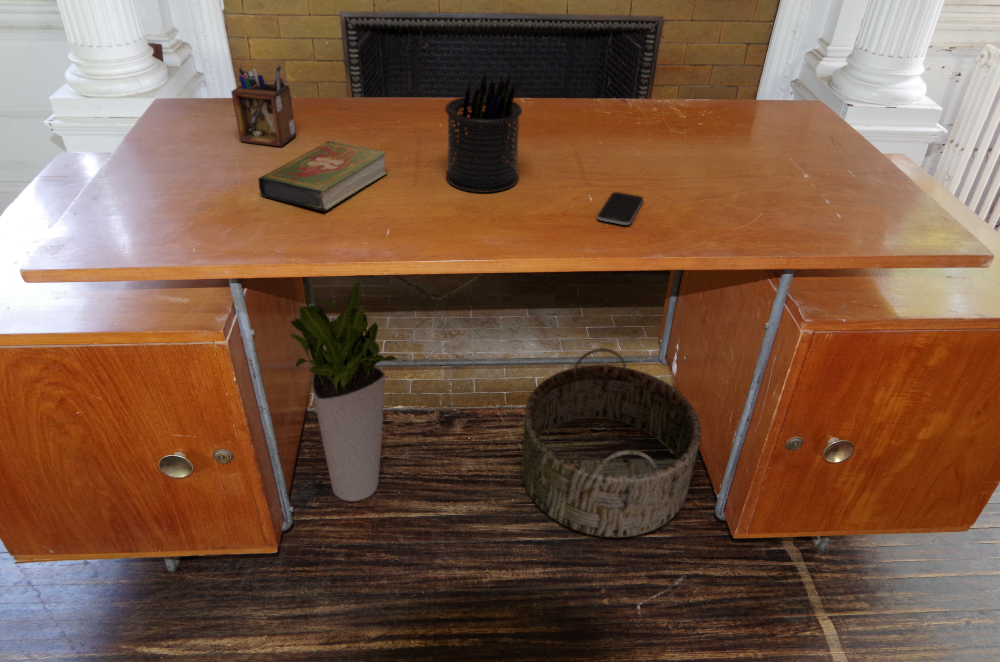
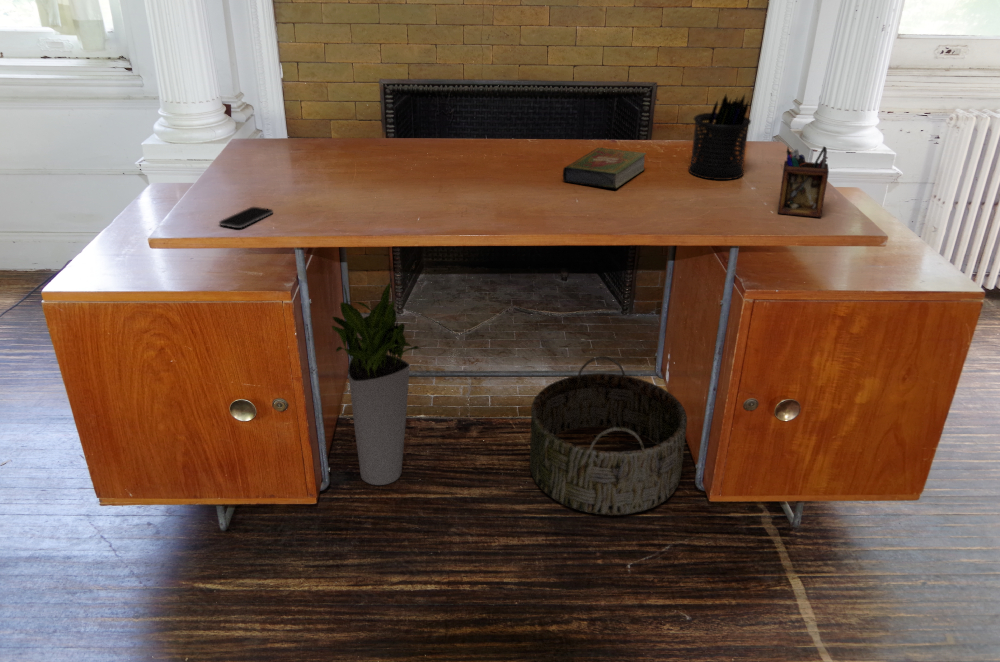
desk organizer: present [231,66,296,146] -> present [778,147,829,217]
pen holder: present [445,74,522,193] -> present [689,95,751,180]
book: present [258,141,387,211] -> present [563,148,646,189]
smartphone: present [597,192,643,225] -> present [220,207,273,228]

